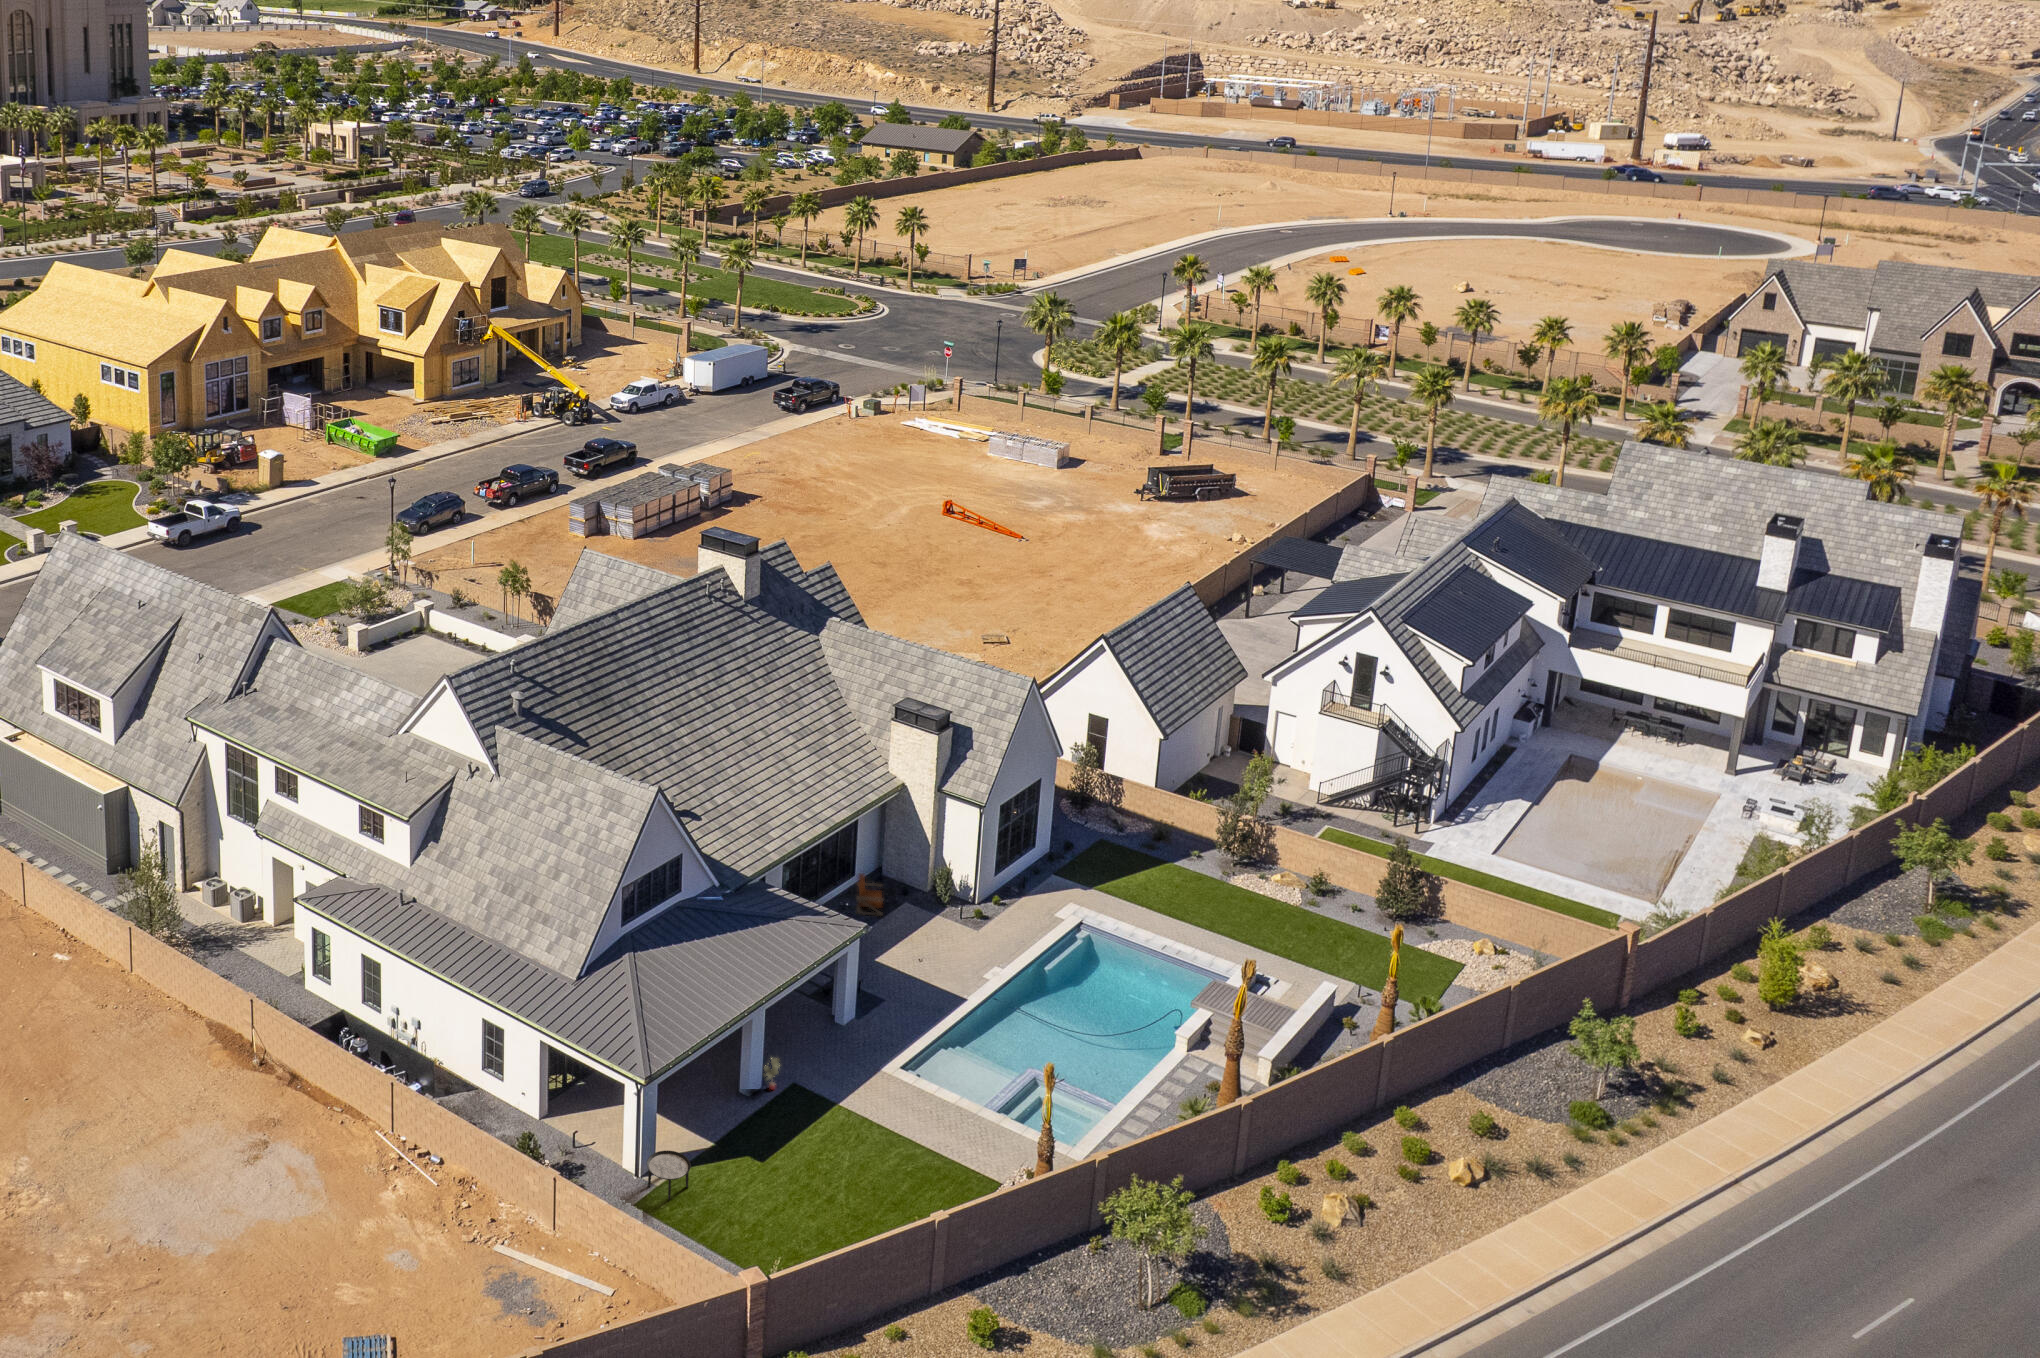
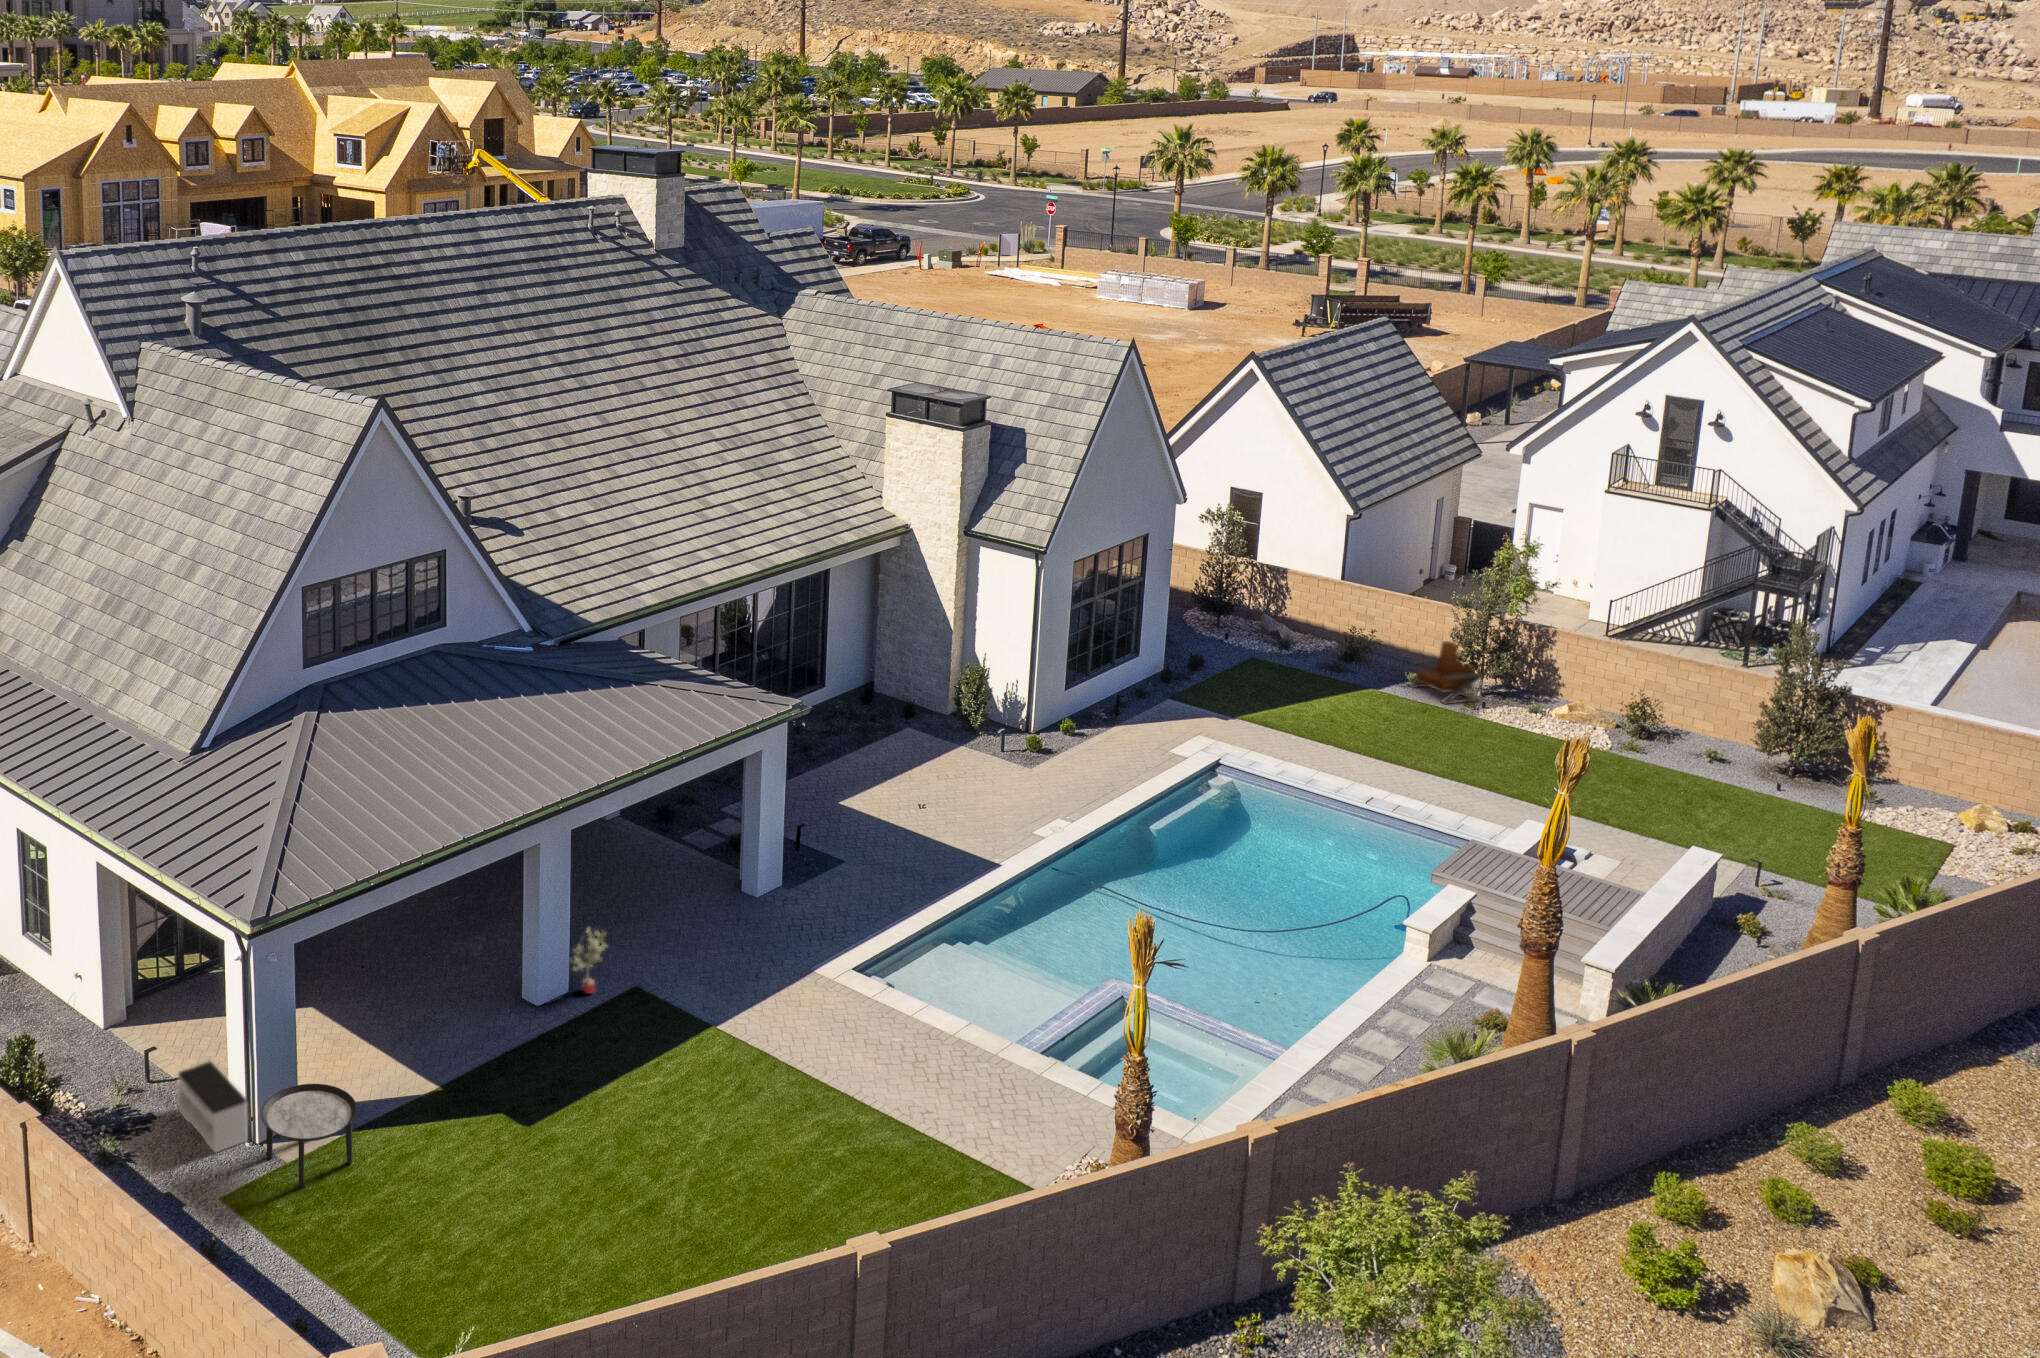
lounge chair: present [857,874,883,916] -> present [1409,641,1483,704]
bench: none [597,1141,636,1186] -> present [178,1061,248,1153]

